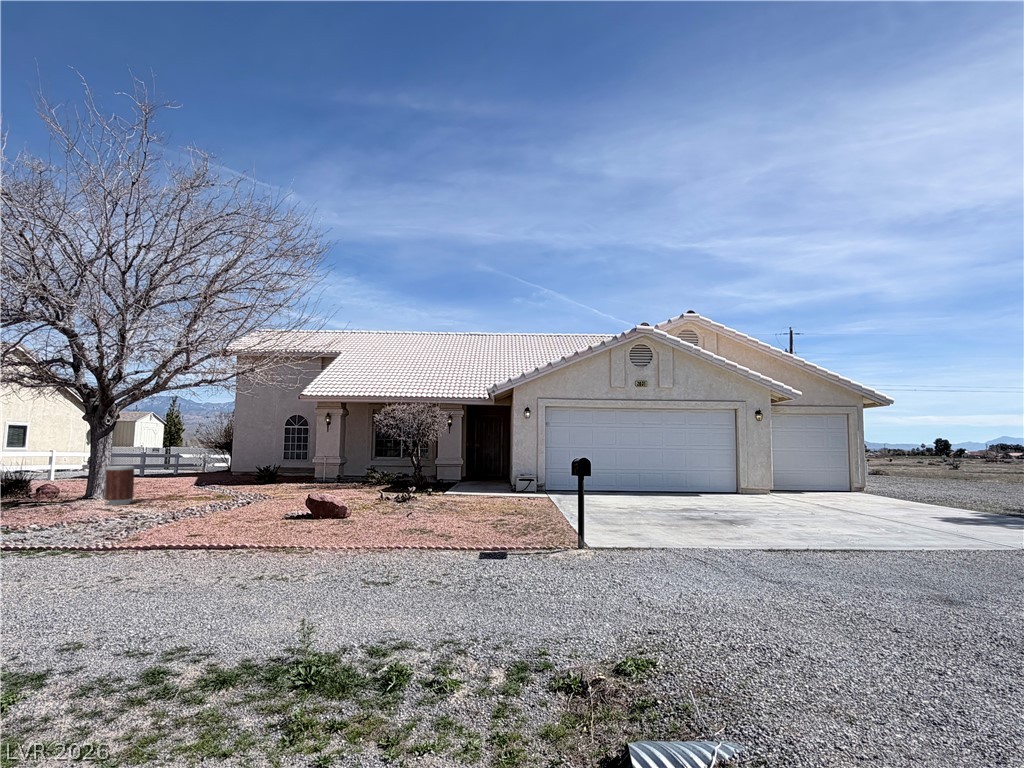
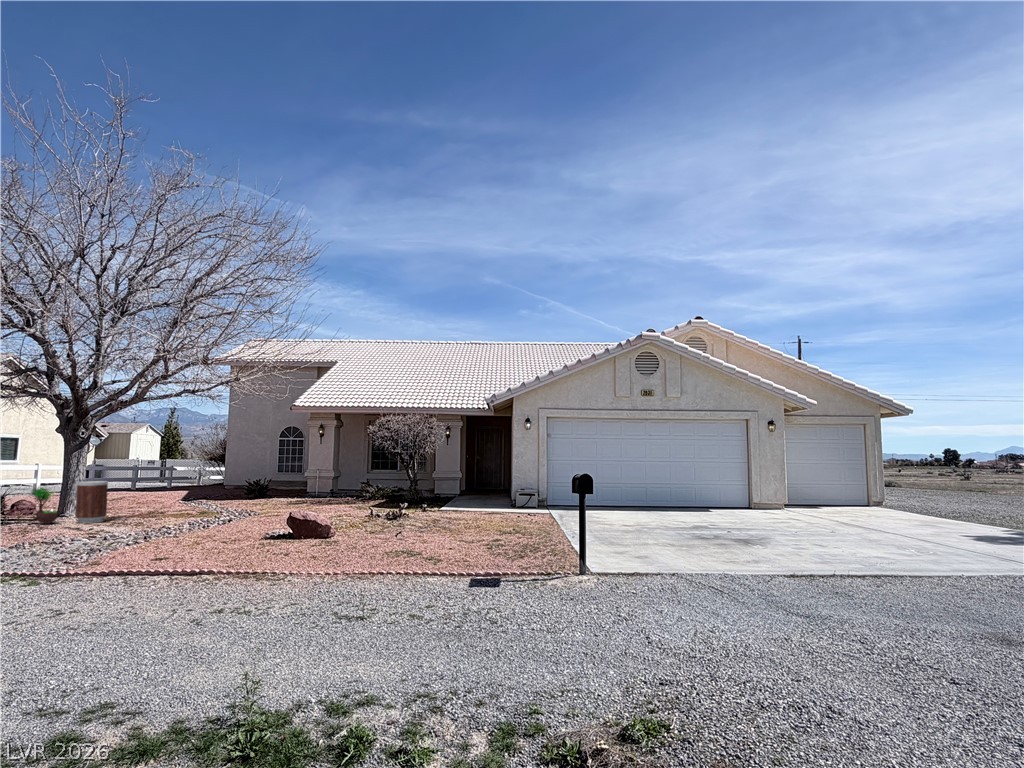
potted tree: none [62,468,88,506] -> present [31,487,58,524]

